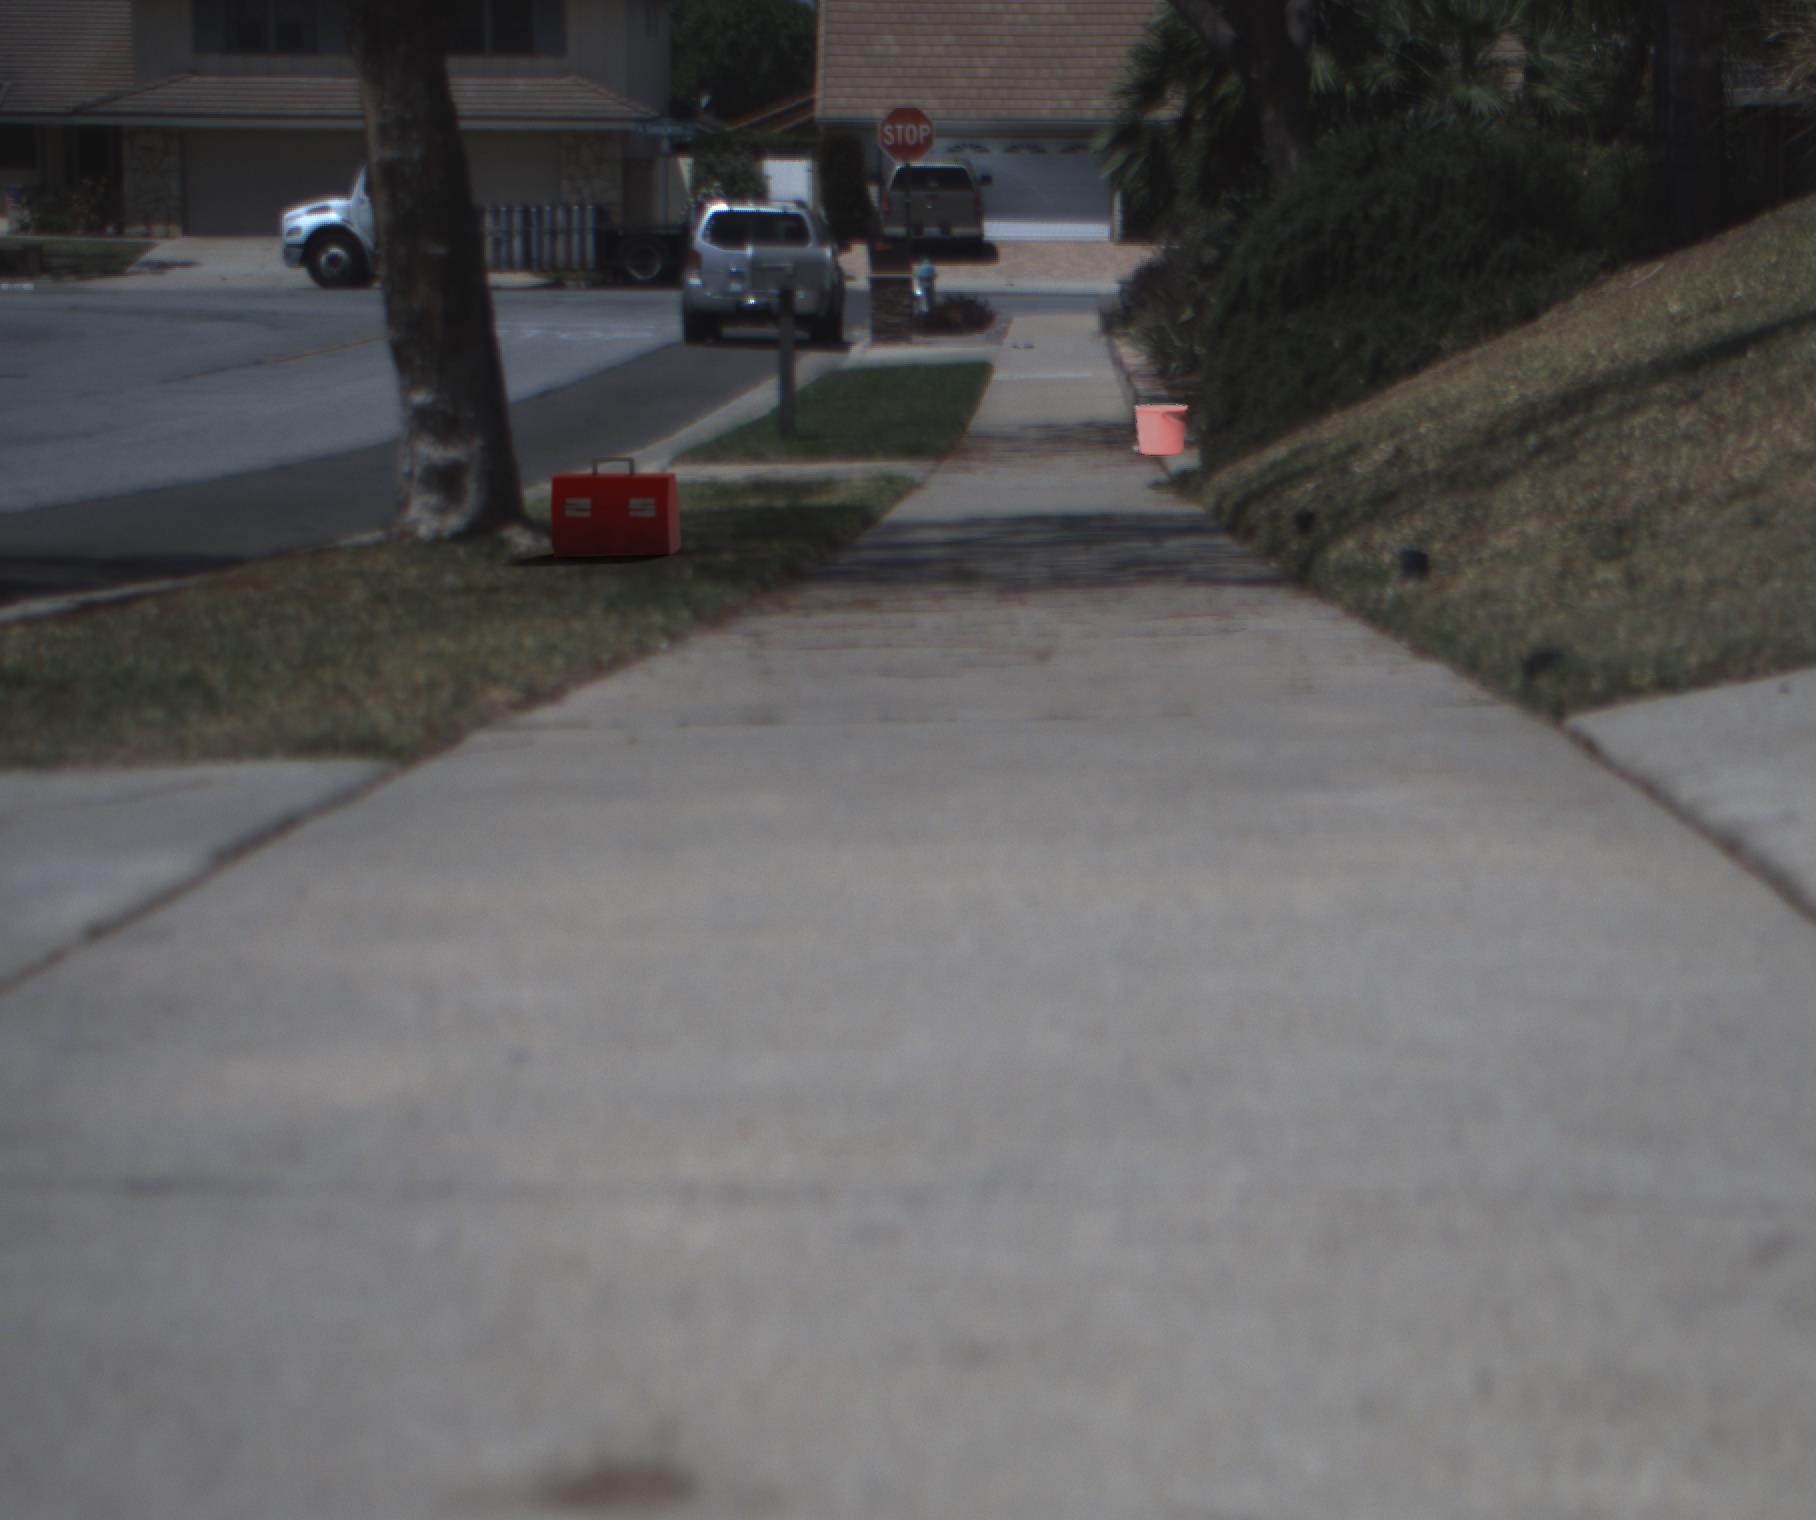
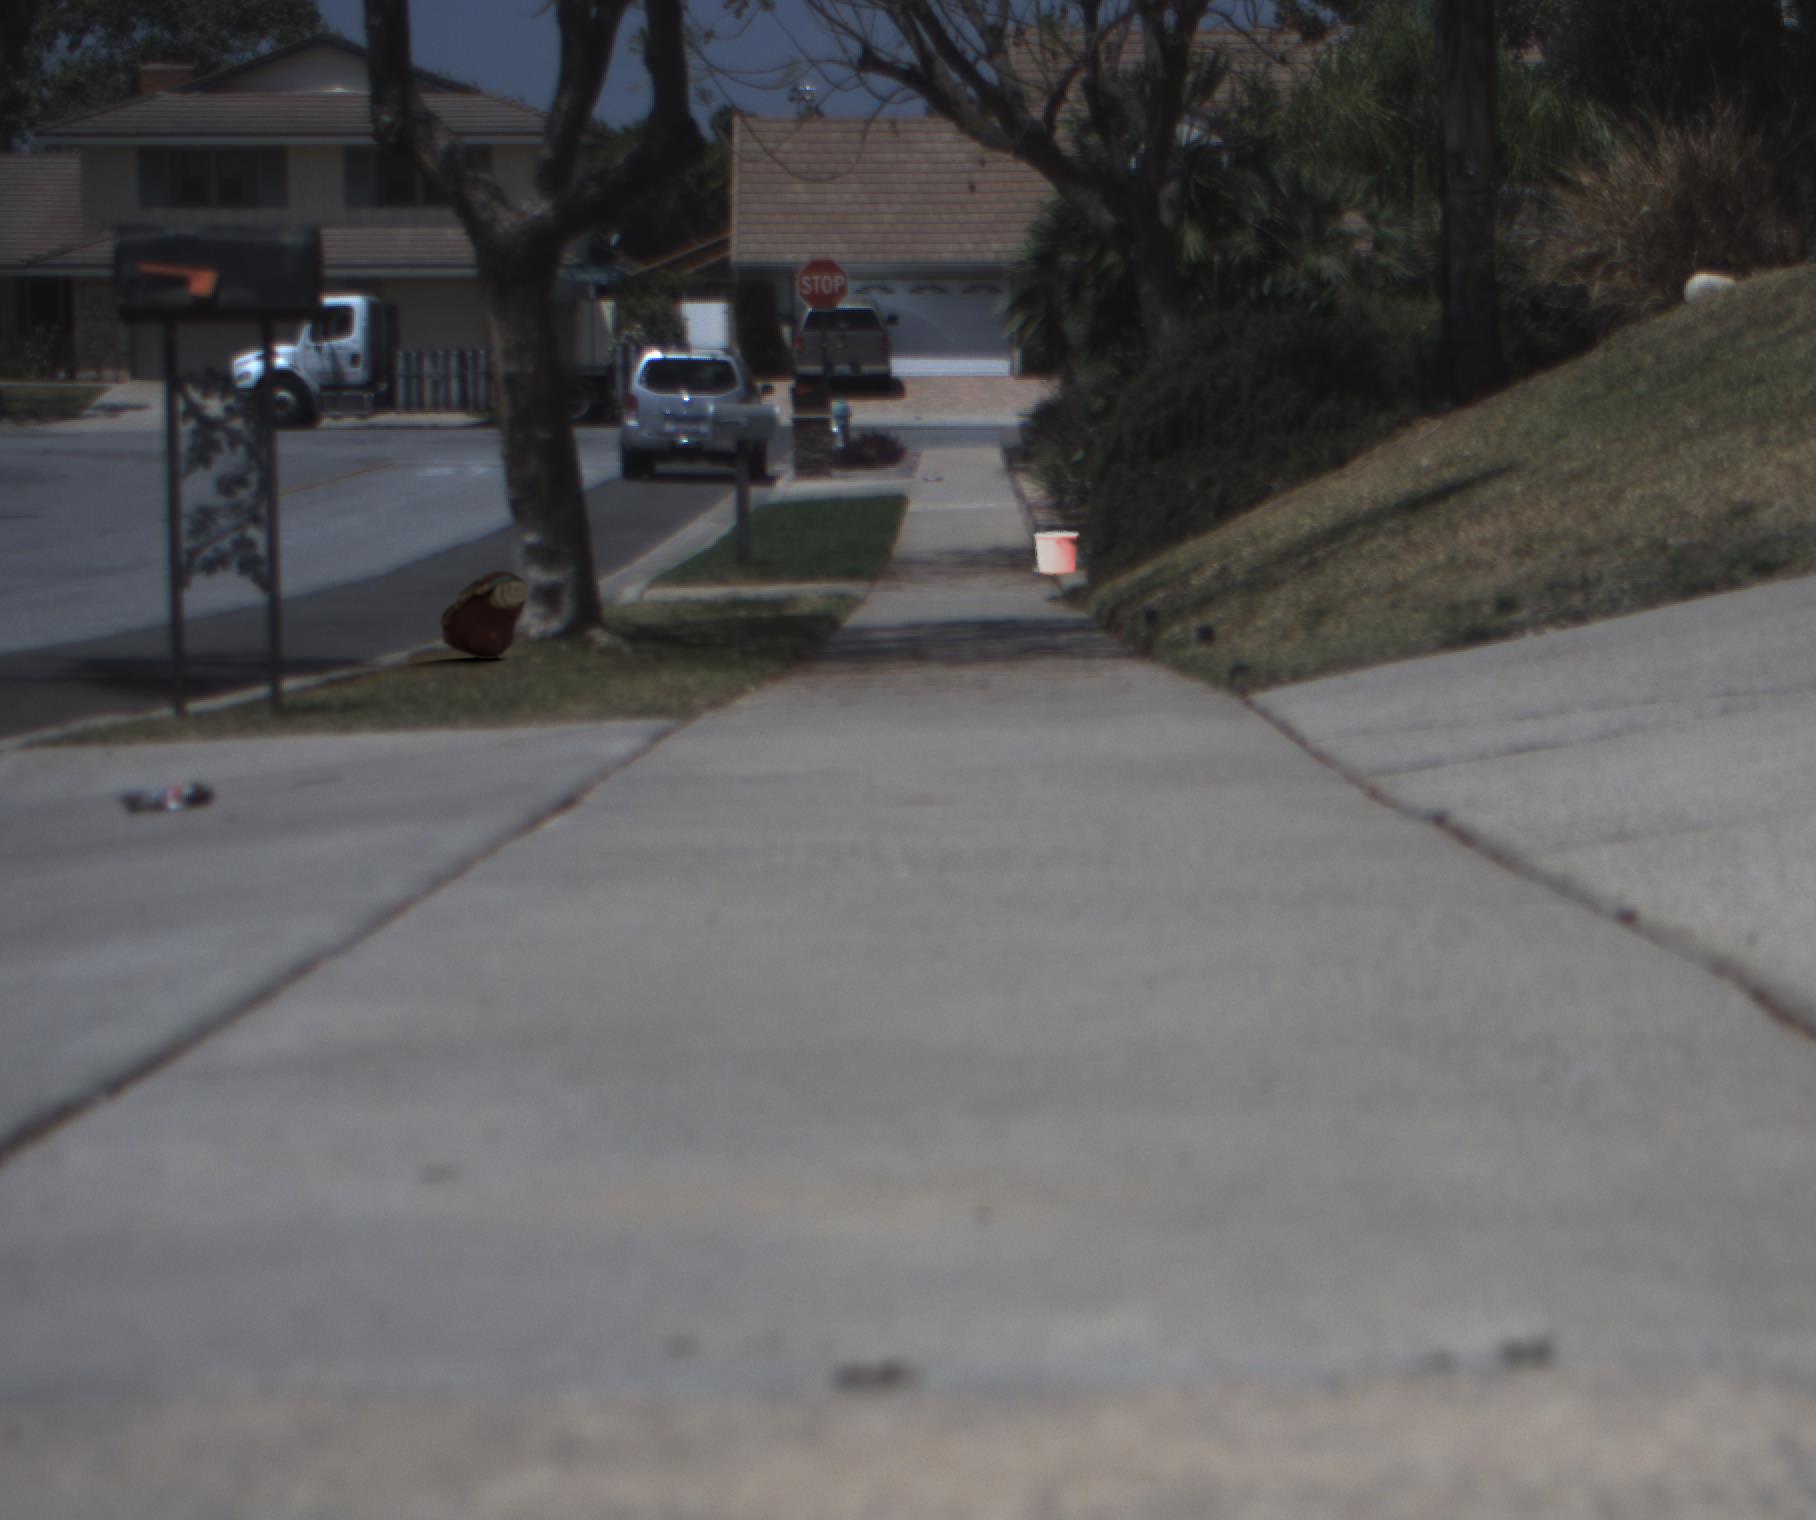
backpack: none [352,444,471,561] -> present [440,571,530,659]
toolbox: present [550,457,681,557] -> none [590,578,688,655]

